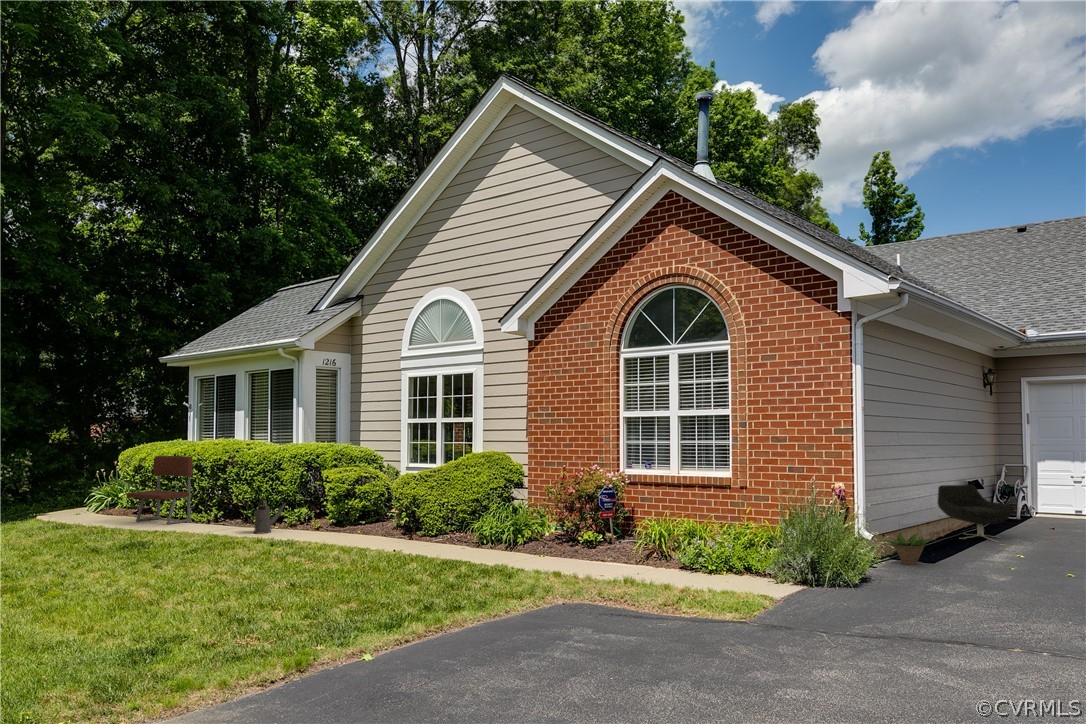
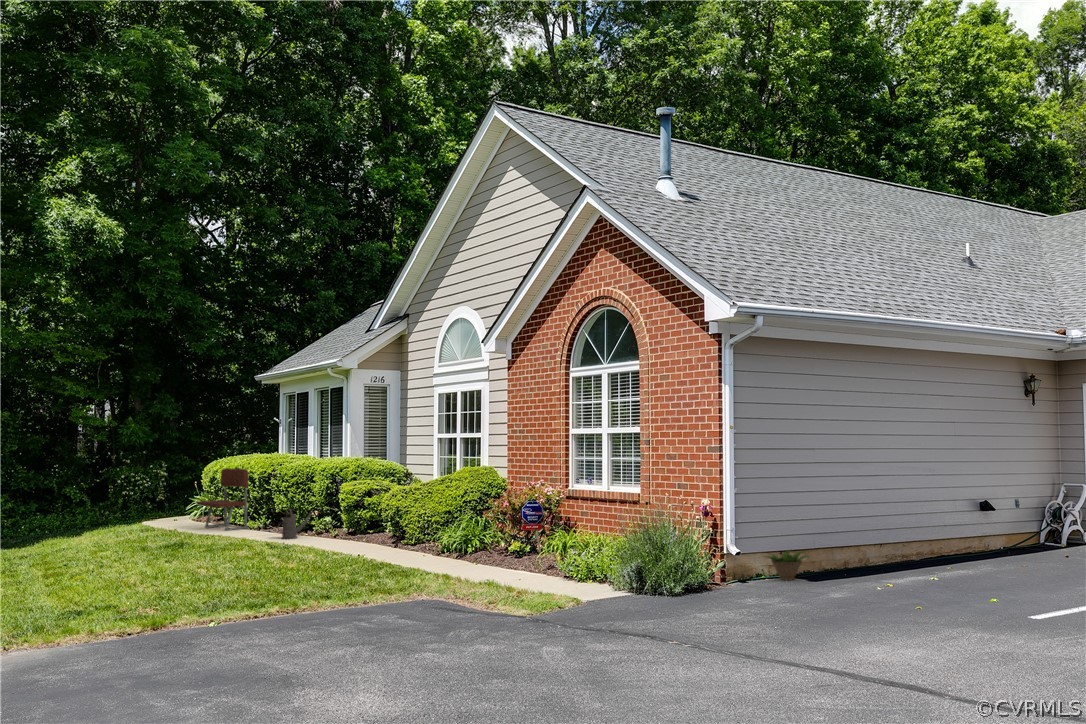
lounge chair: present [937,484,1015,542] -> none [891,508,961,567]

